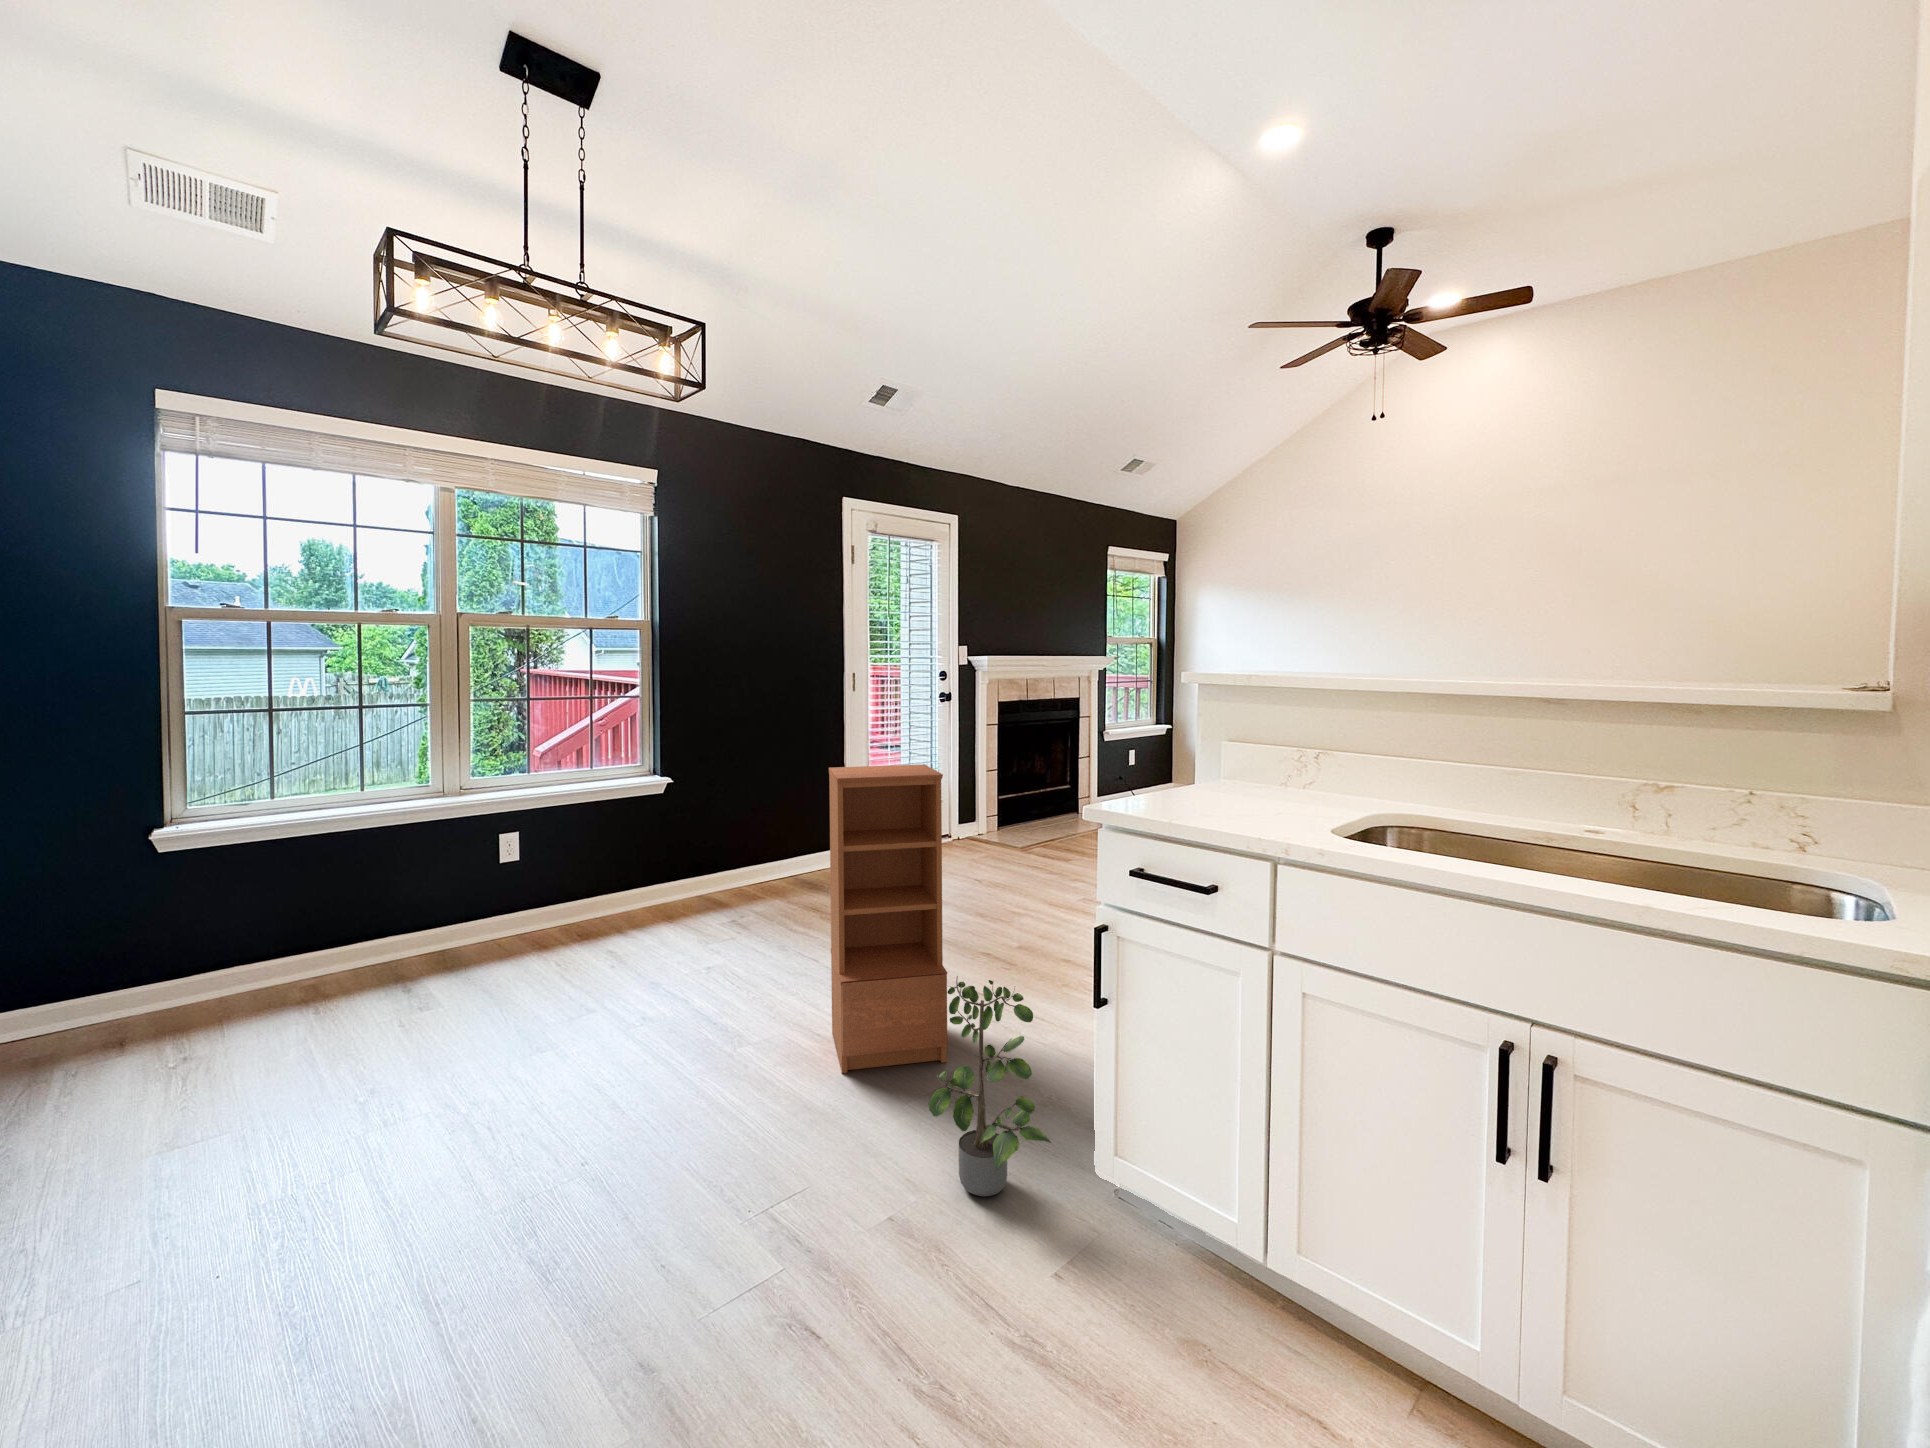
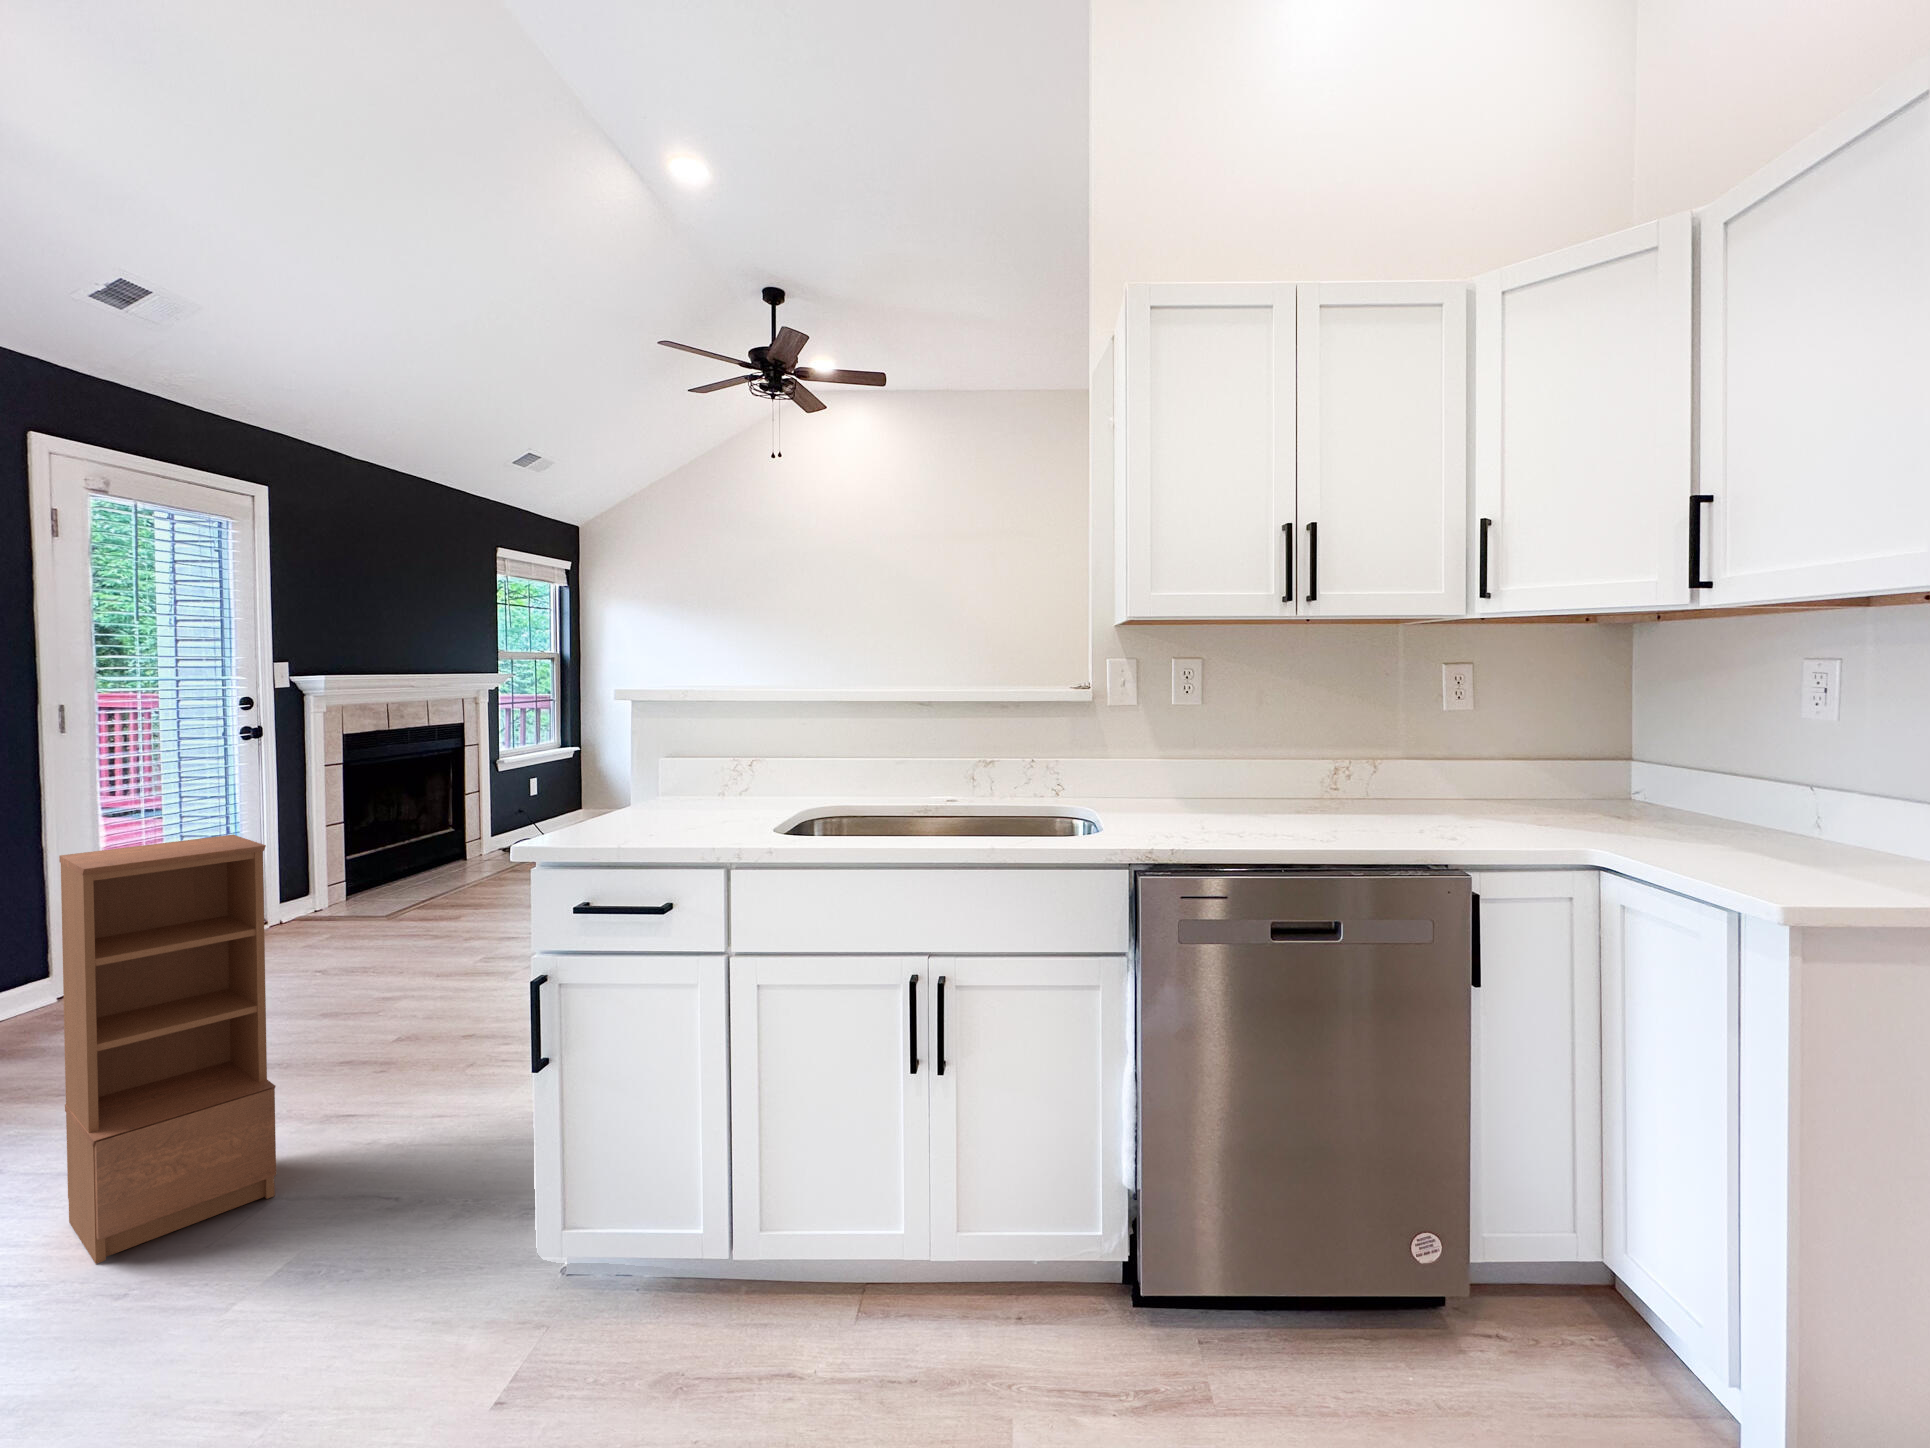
potted plant: present [929,976,1051,1196] -> none [257,1065,427,1315]

